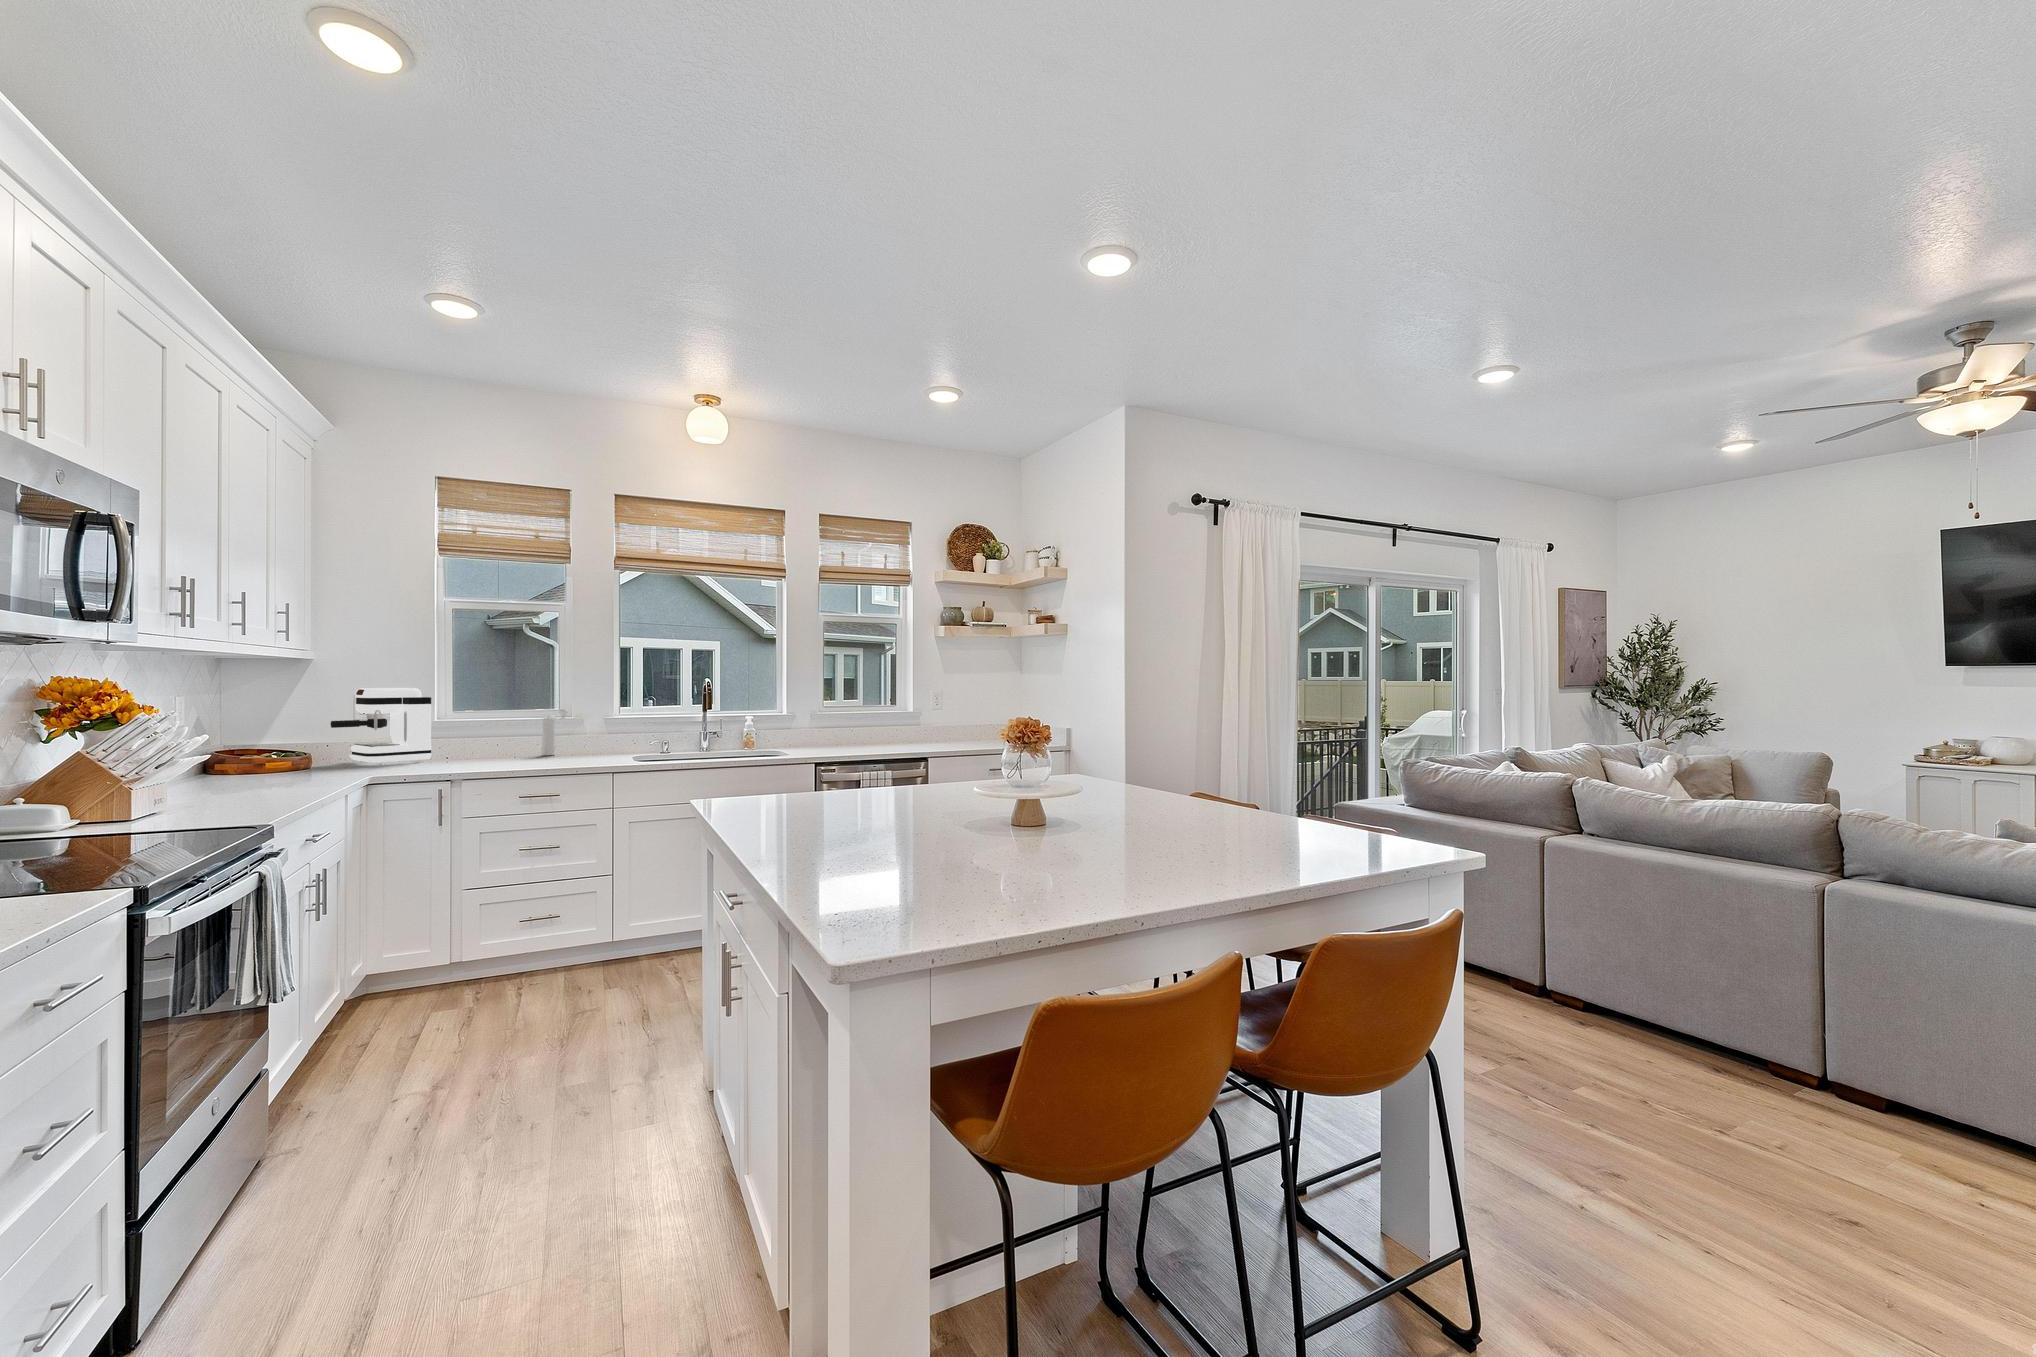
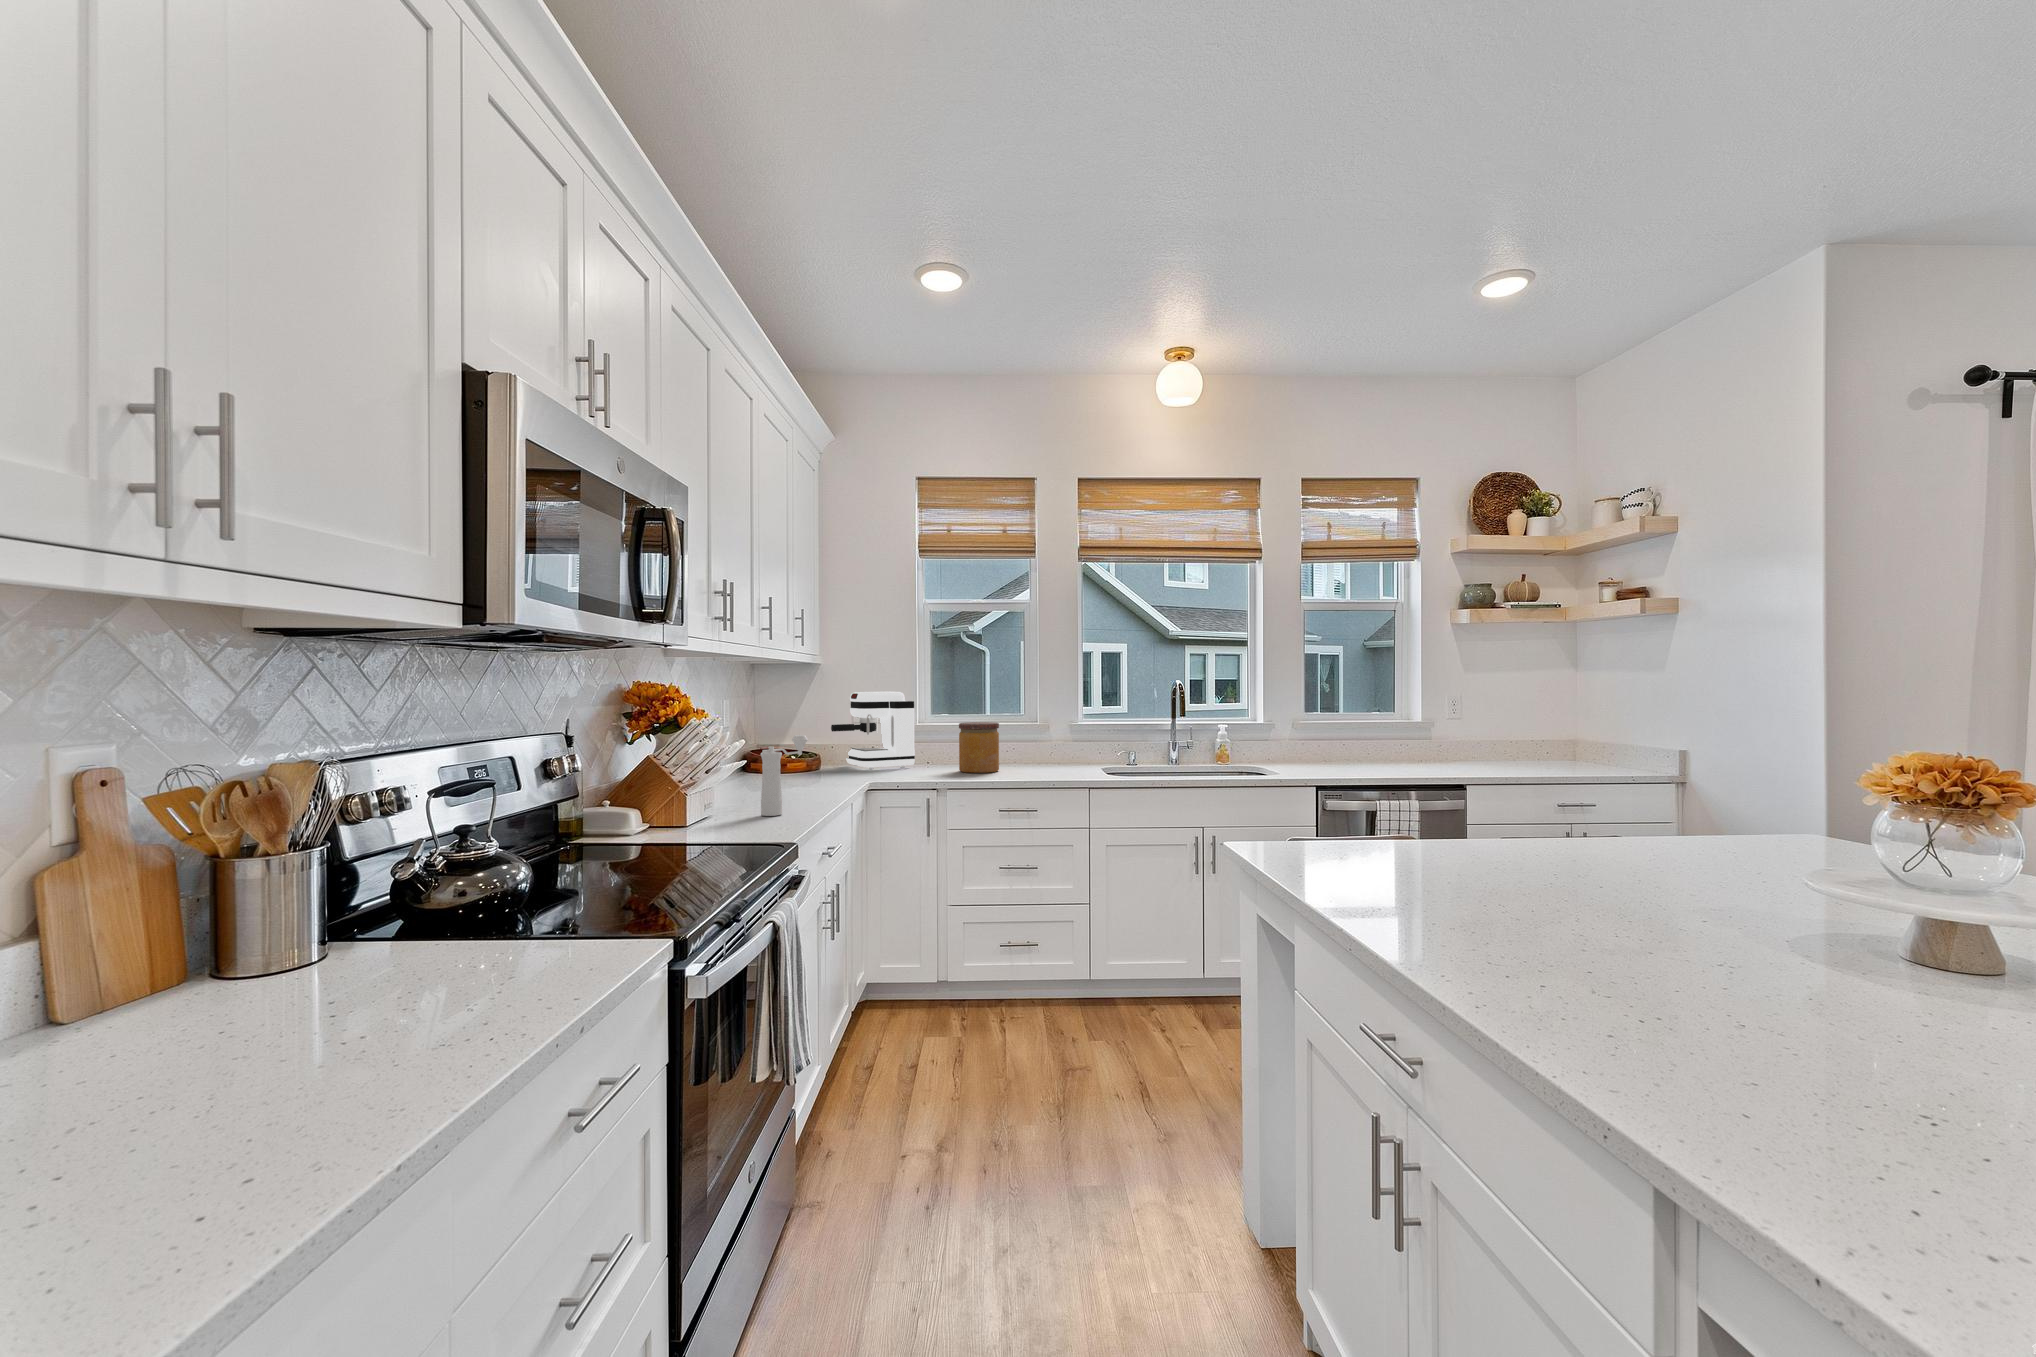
pepper mill: present [542,709,568,756] -> present [760,735,808,816]
jar: none [479,717,523,764] -> present [959,722,999,773]

